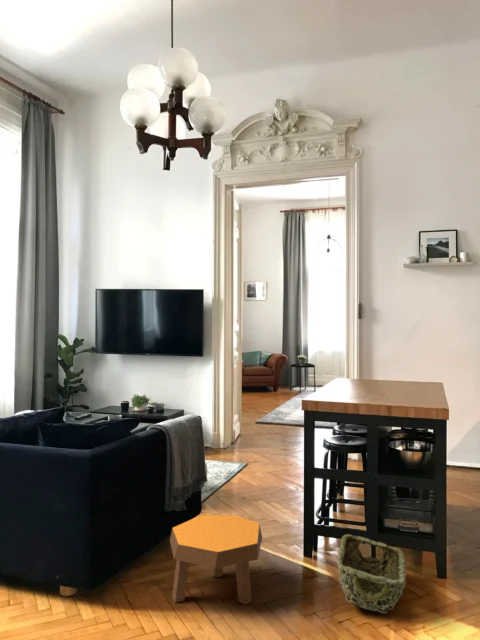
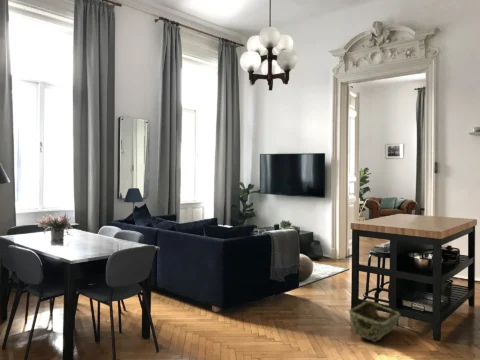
footstool: present [170,516,262,605] -> none [263,282,317,328]

